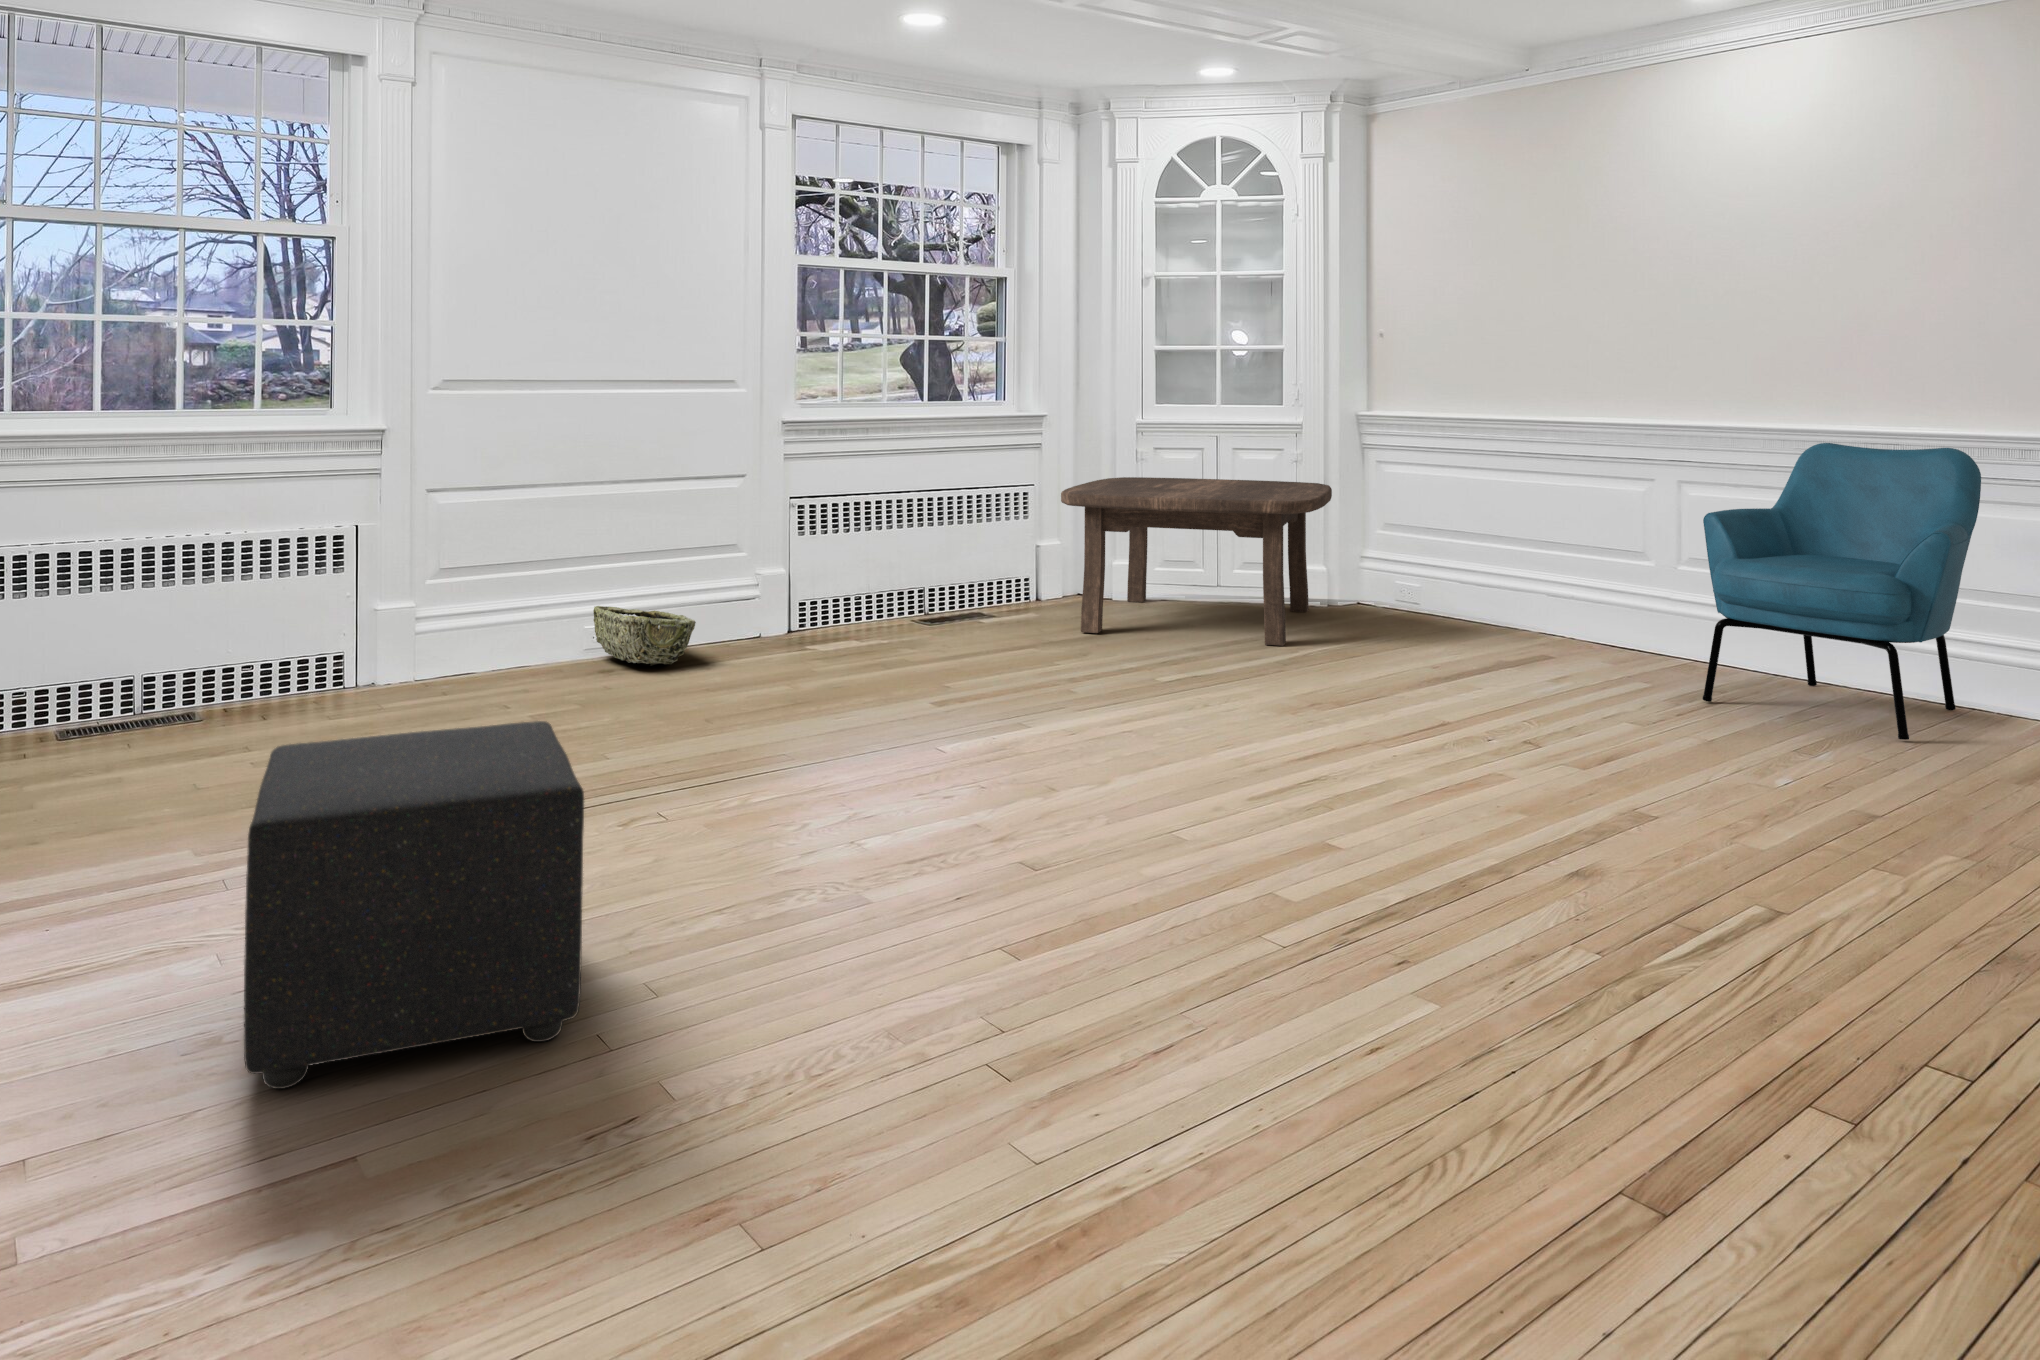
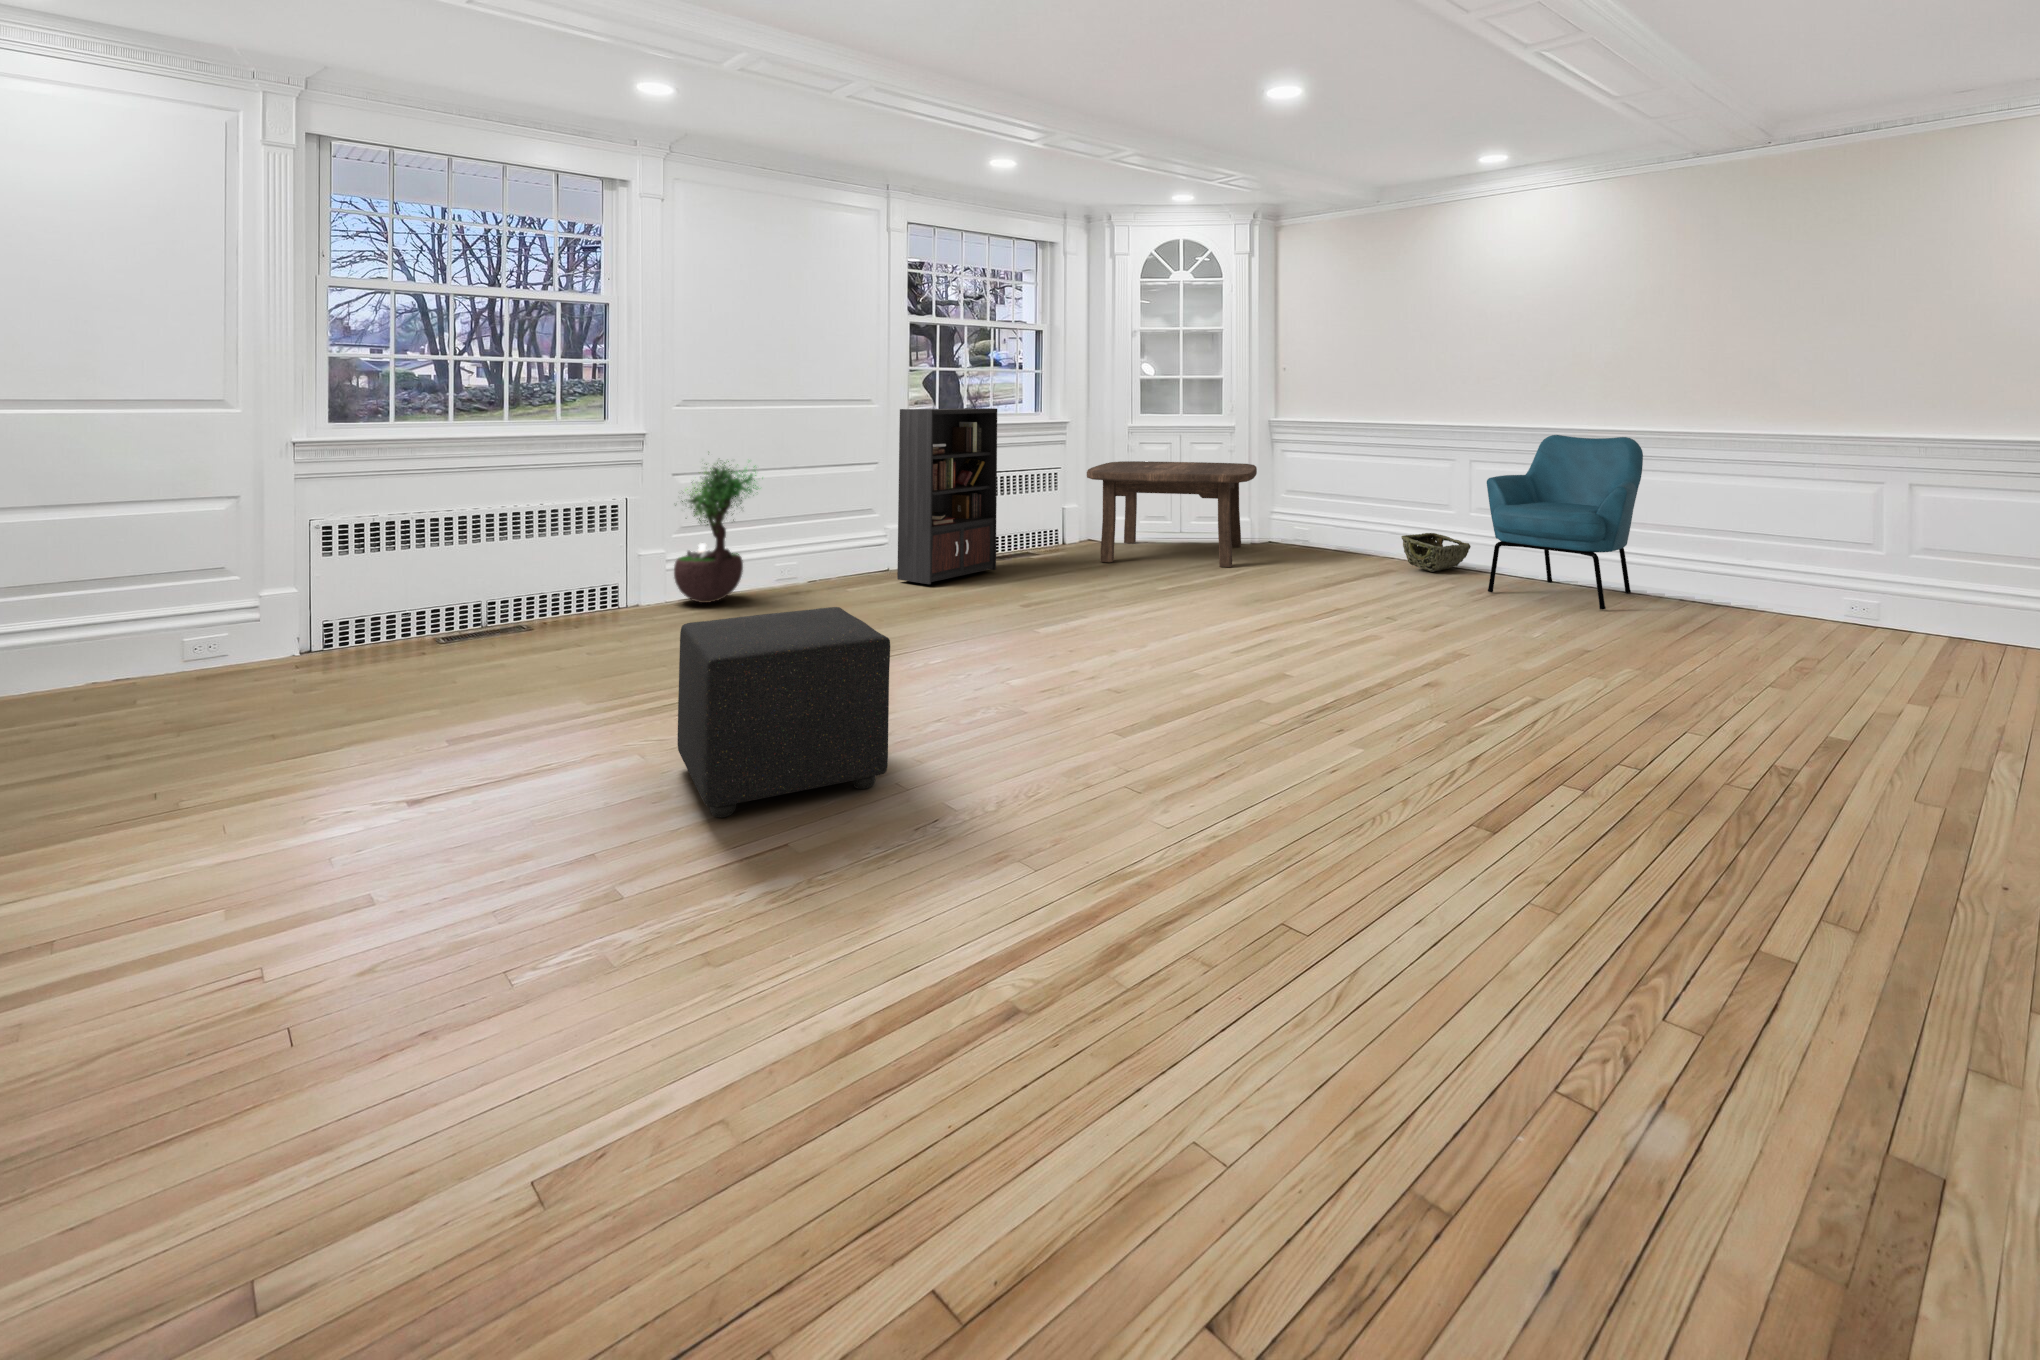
bookcase: none [762,395,918,663] -> present [897,408,997,584]
potted tree: none [413,458,550,684] -> present [674,461,756,603]
woven basket: present [593,606,696,666] -> present [1401,533,1471,572]

